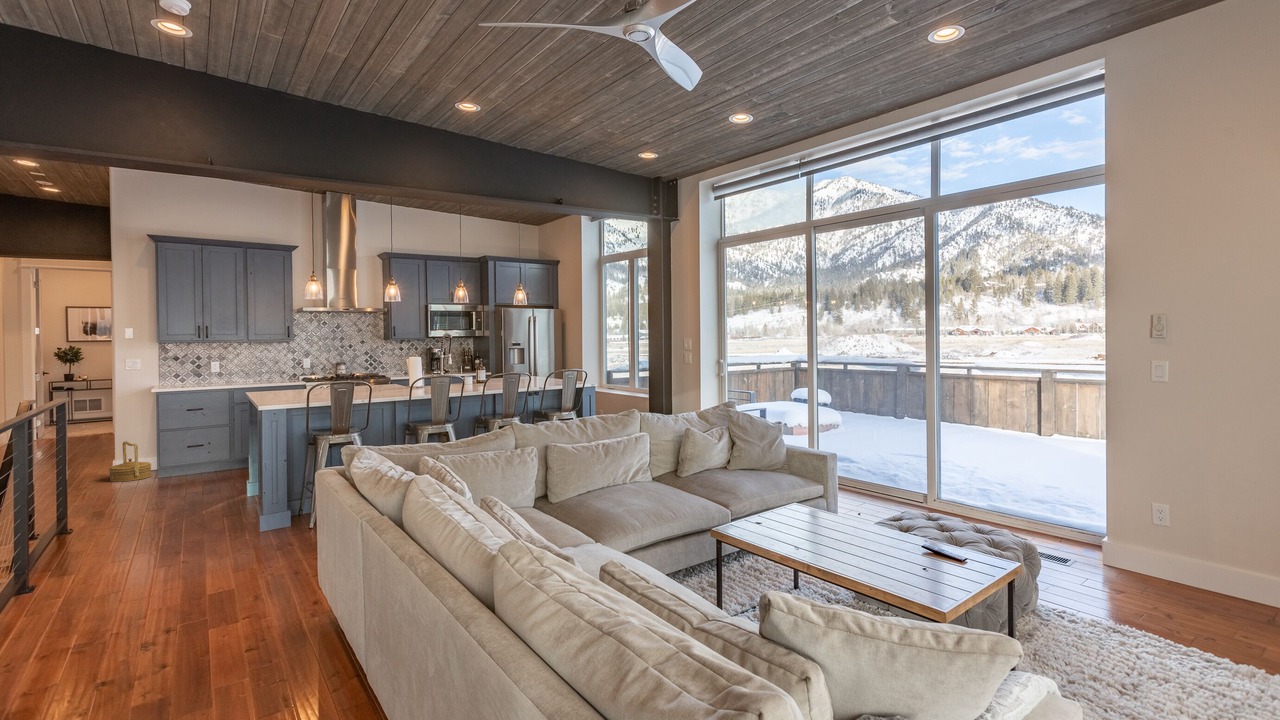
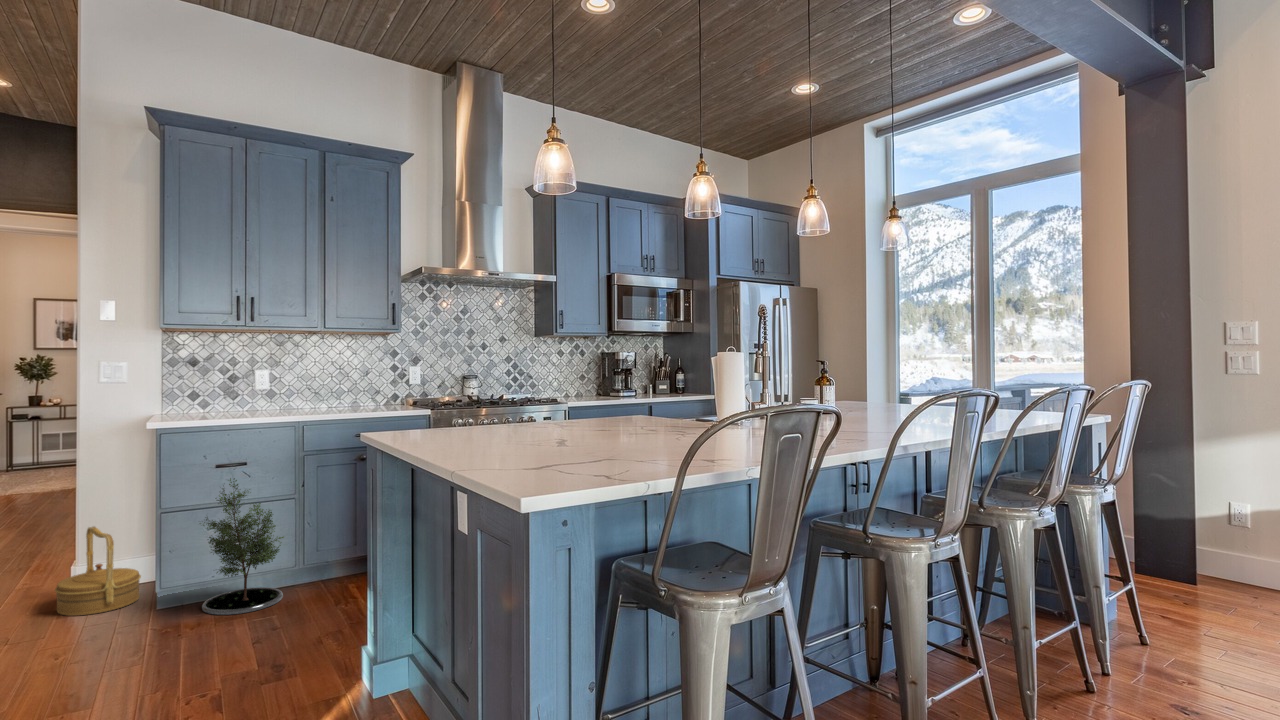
potted tree: none [180,416,226,480] -> present [200,478,284,615]

